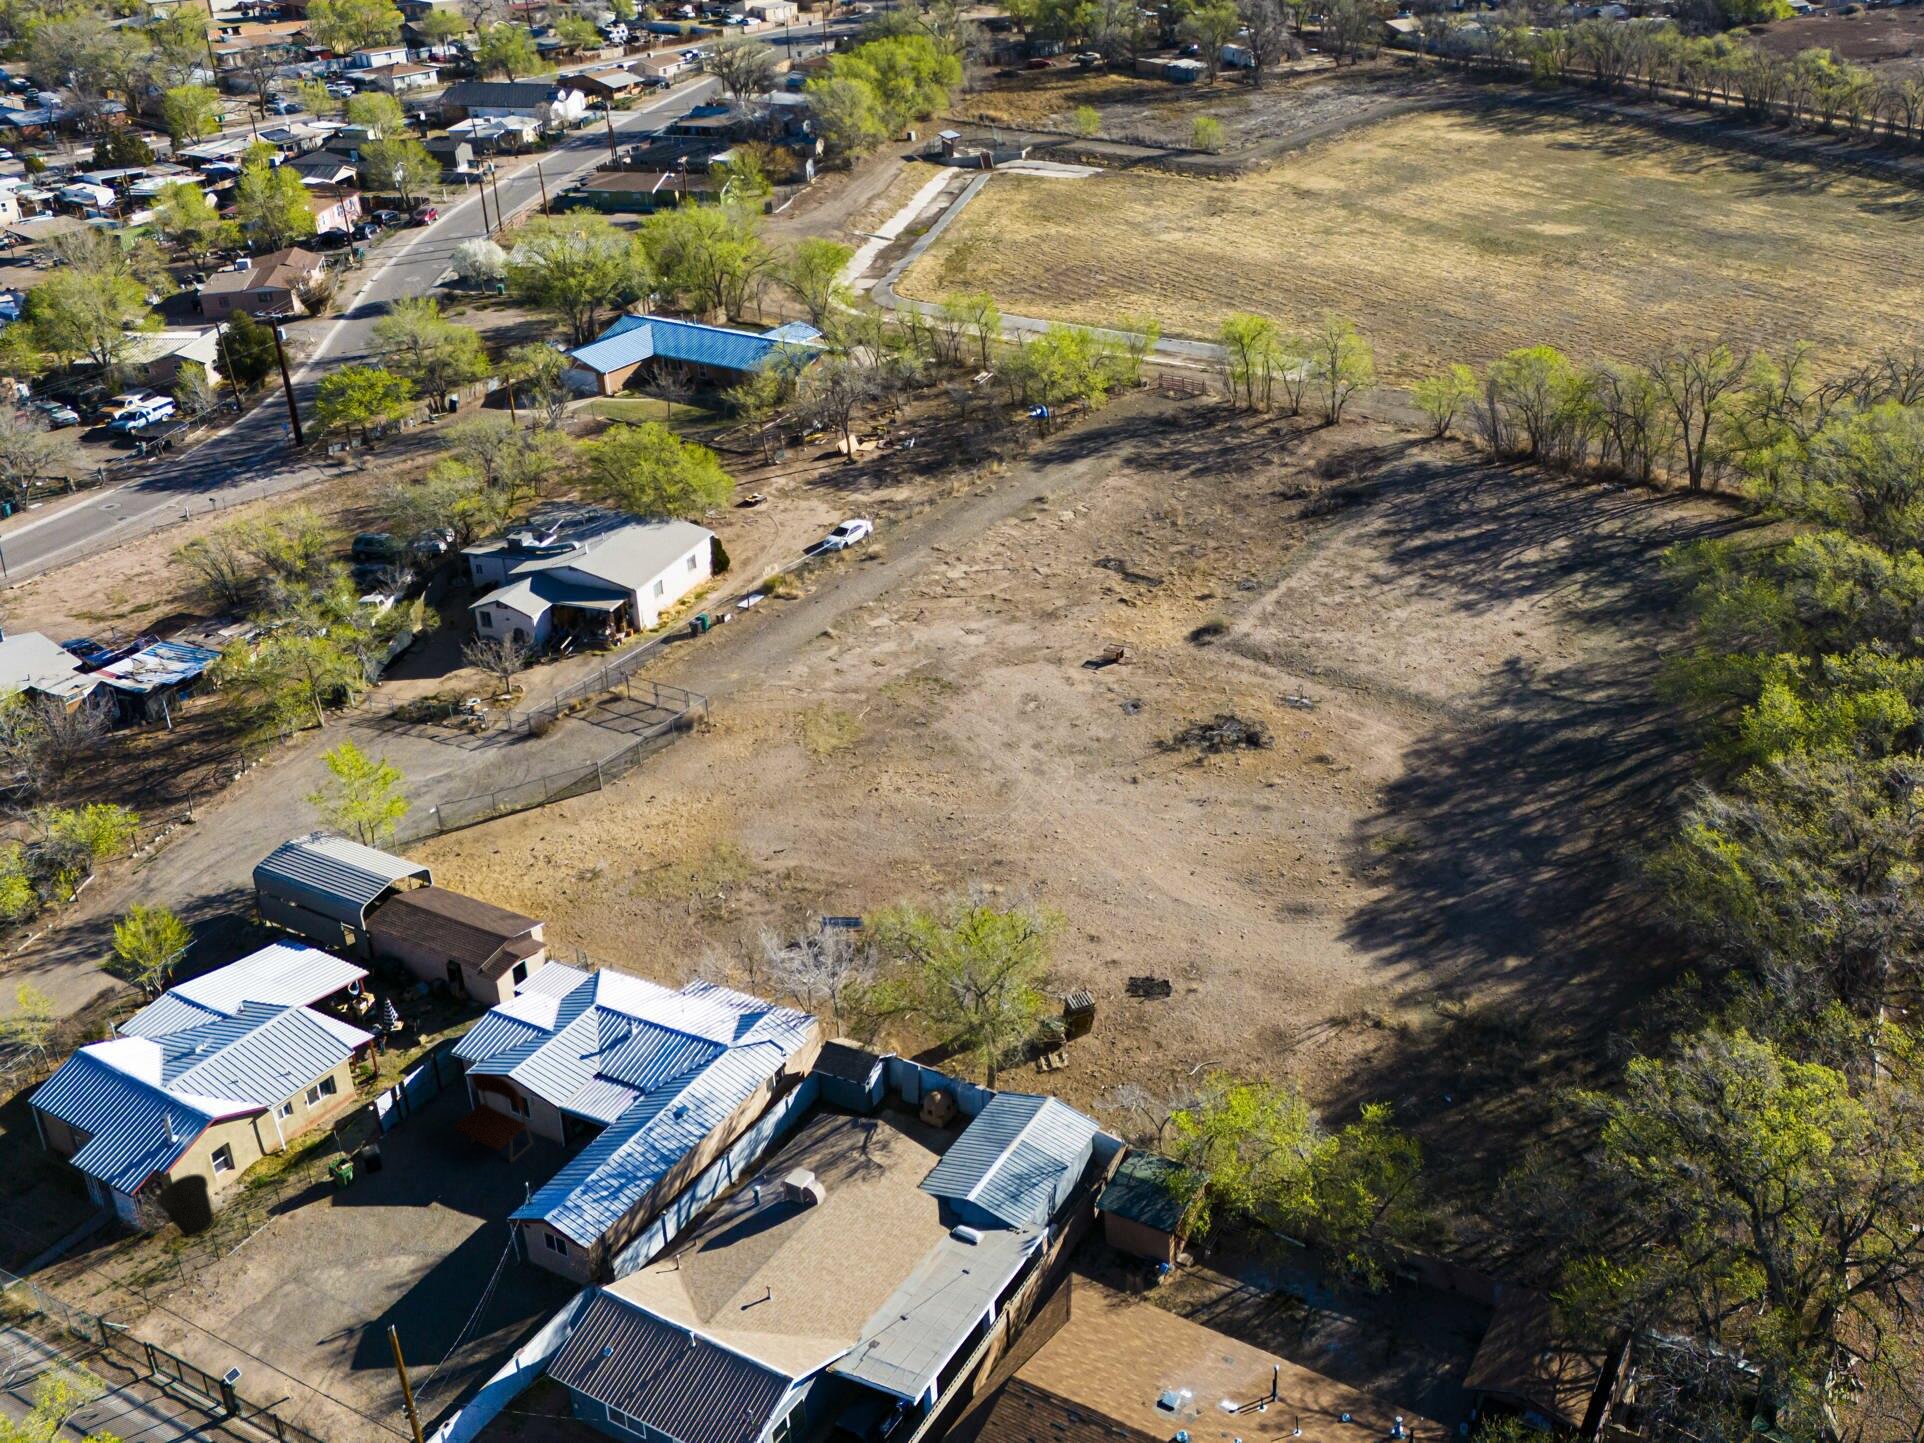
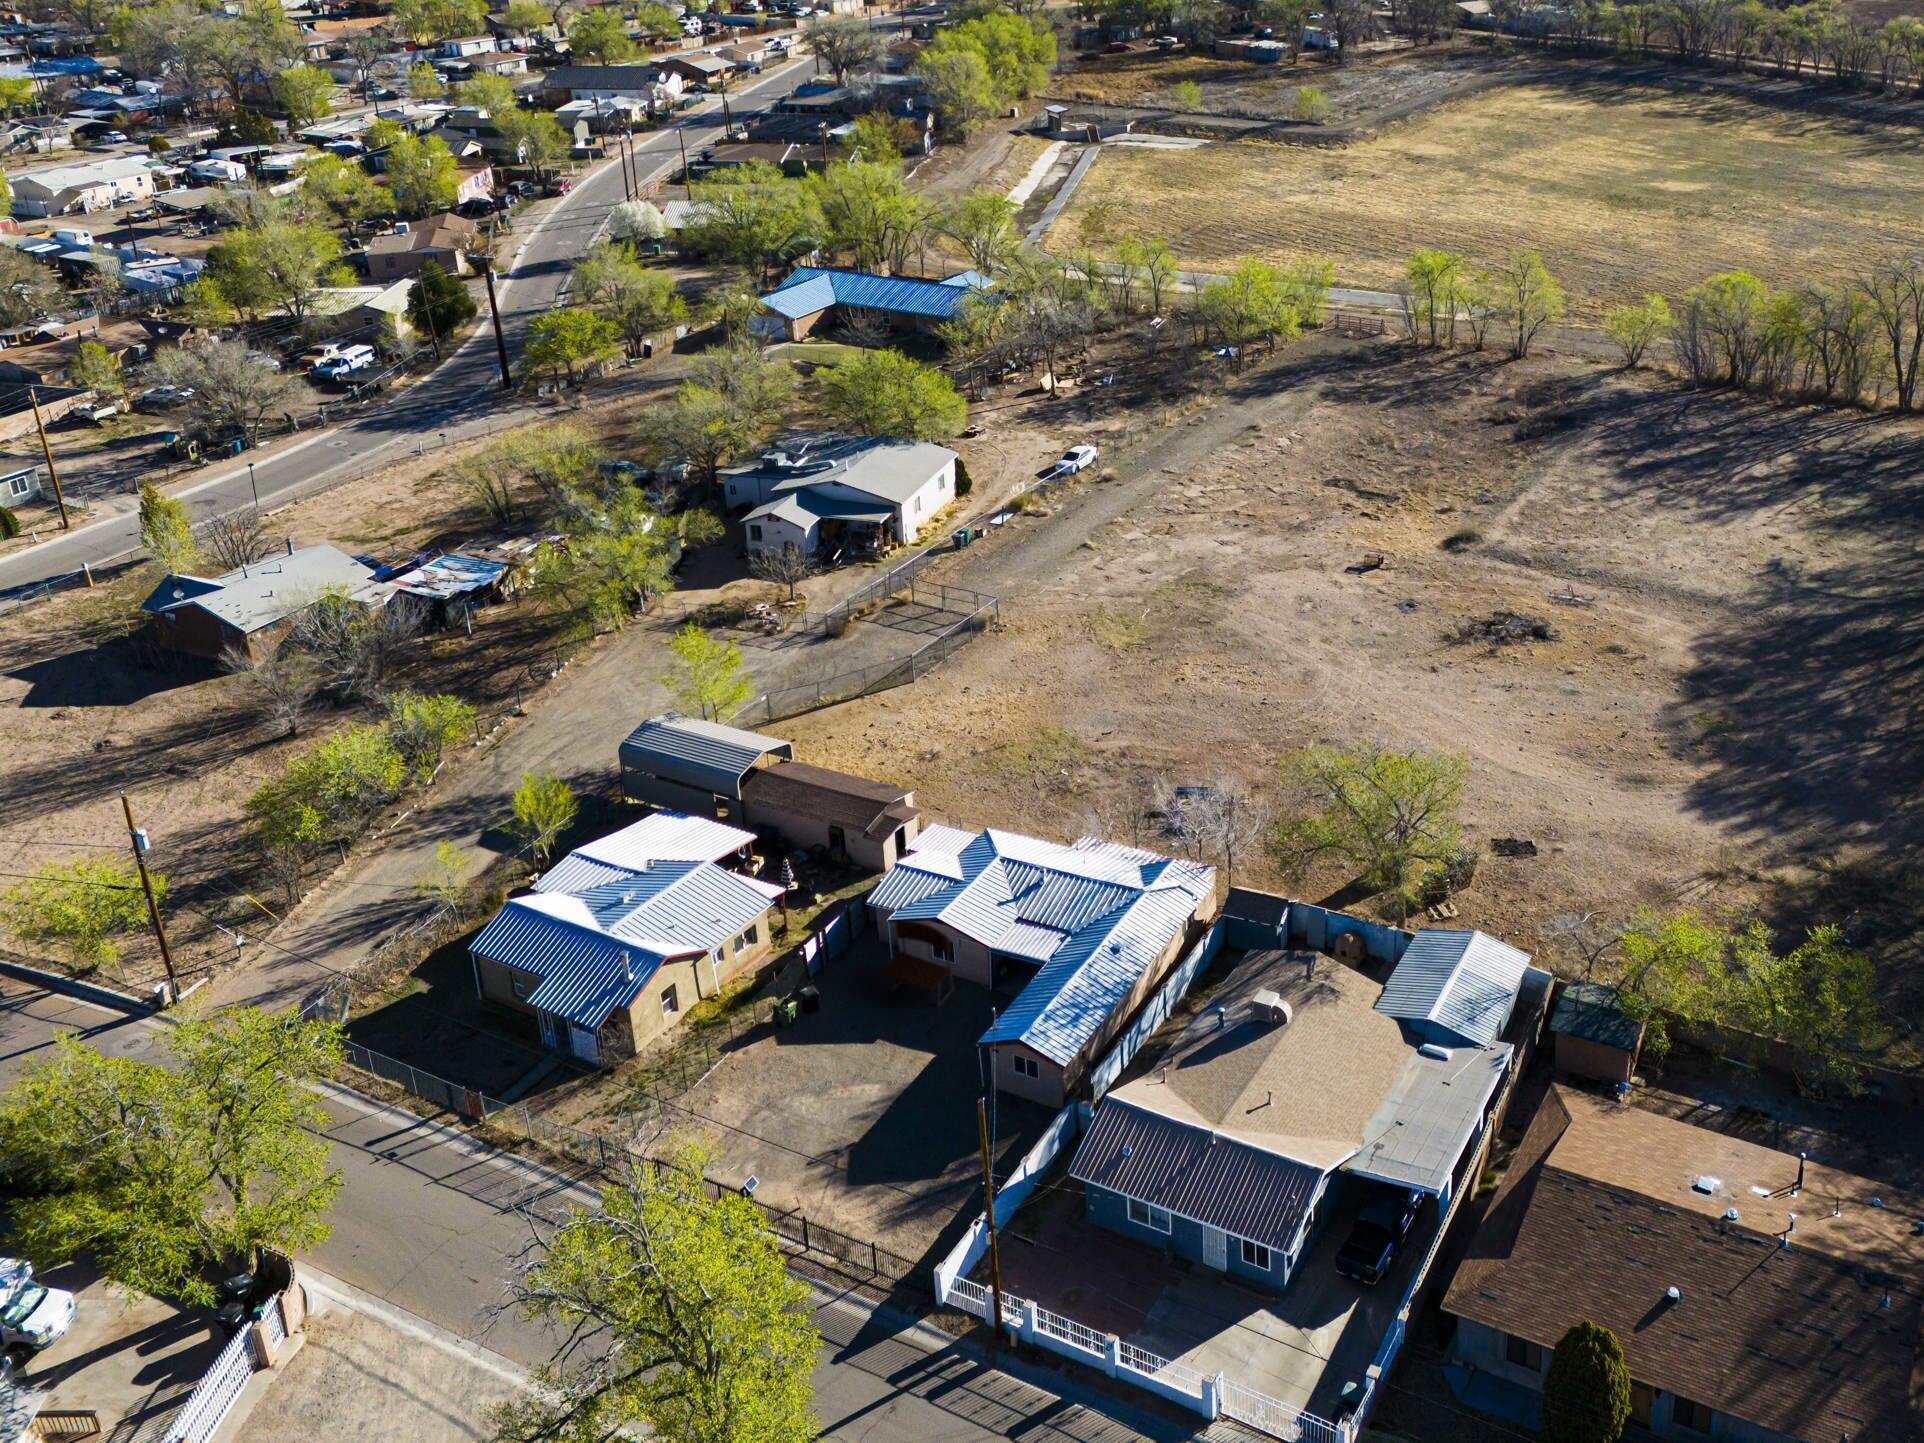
trash can: present [157,1174,214,1237] -> none [619,1013,665,1074]

